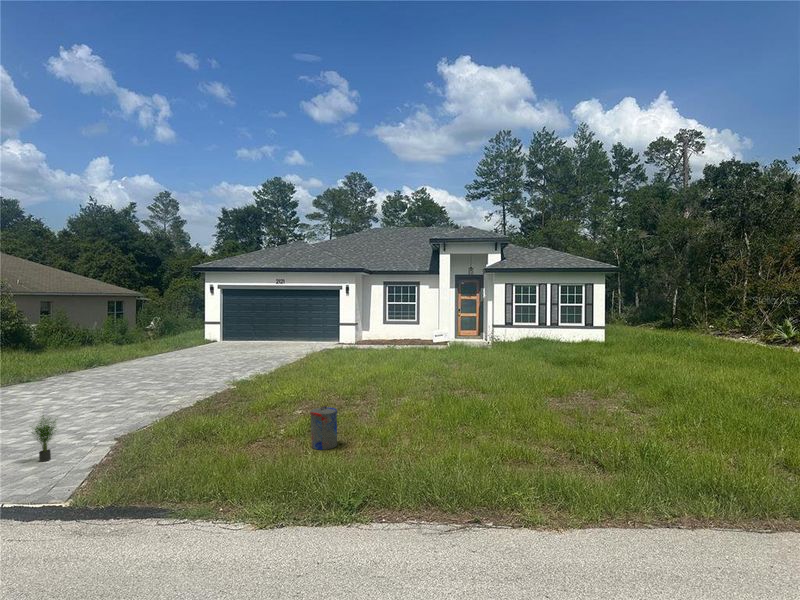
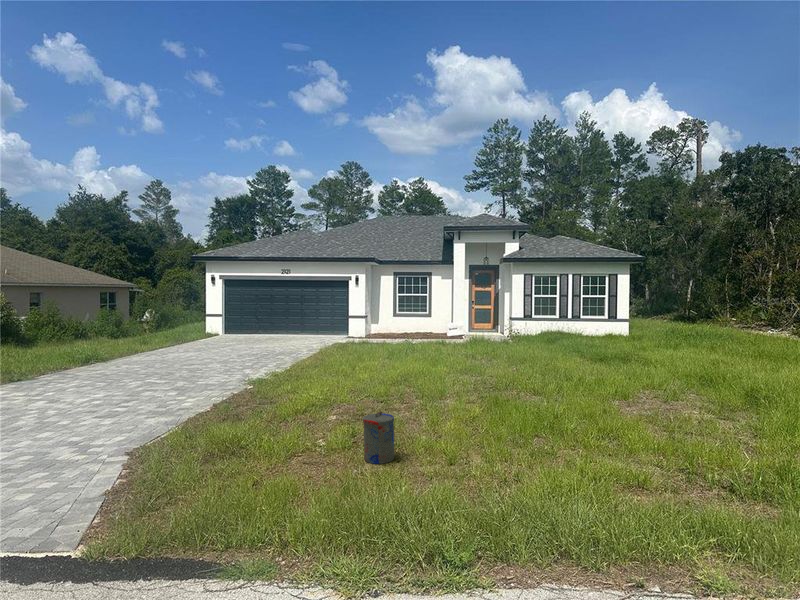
potted plant: present [32,417,57,462] -> none [22,424,66,482]

